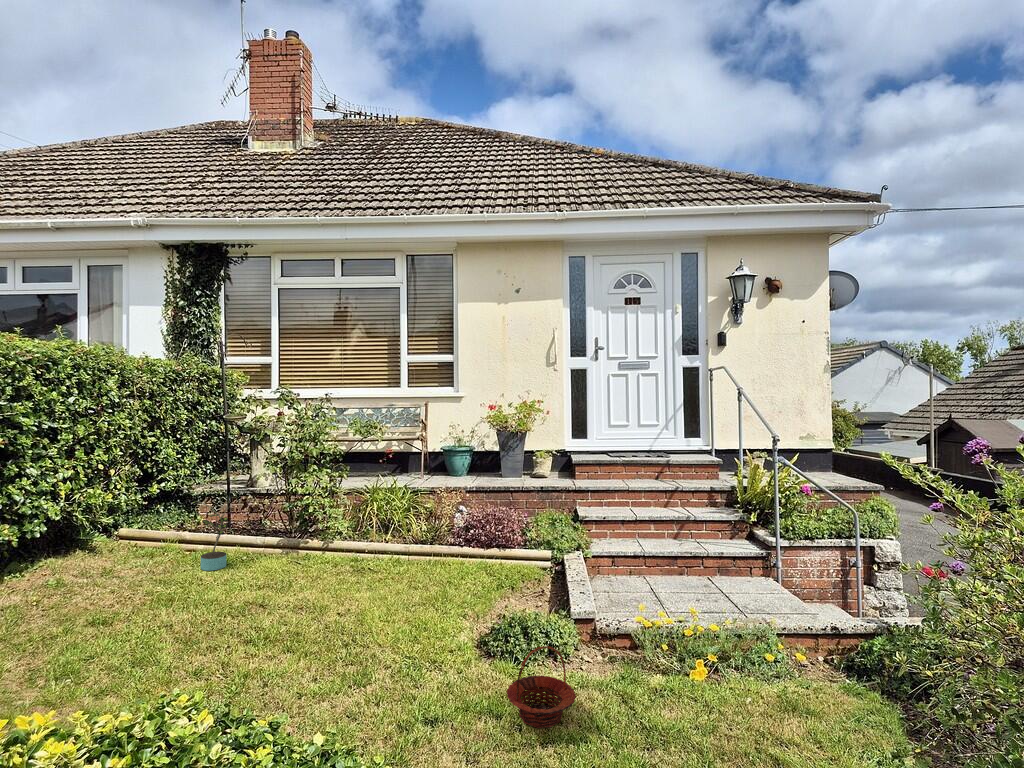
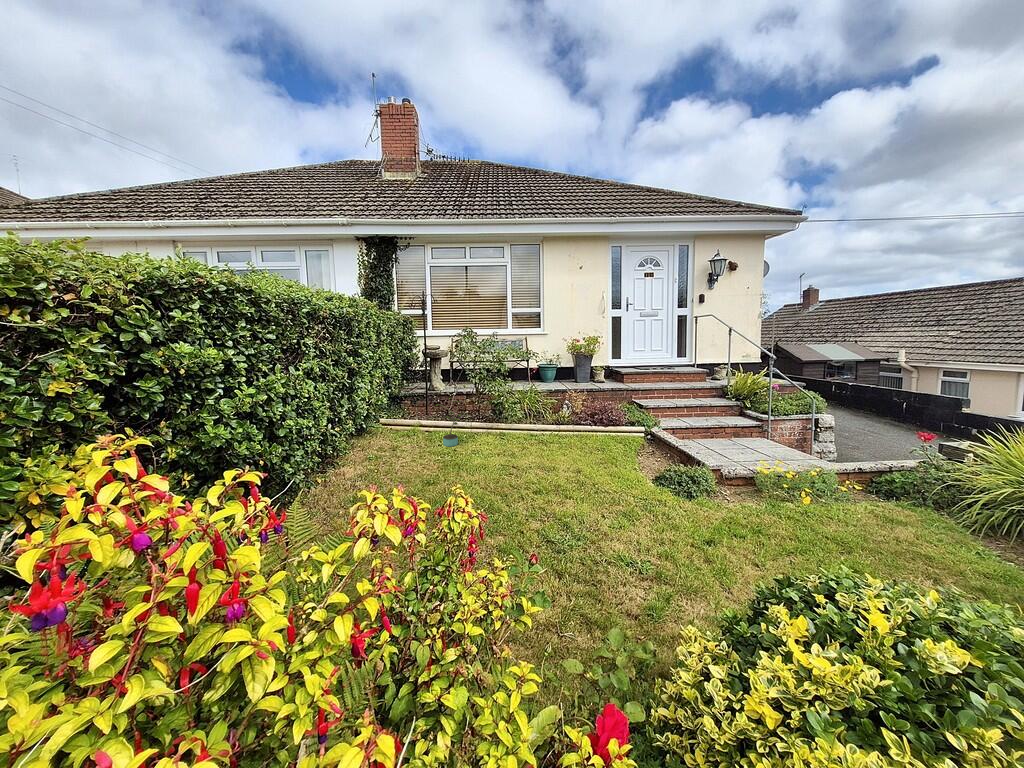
basket: present [507,646,576,728] -> none [727,500,786,551]

